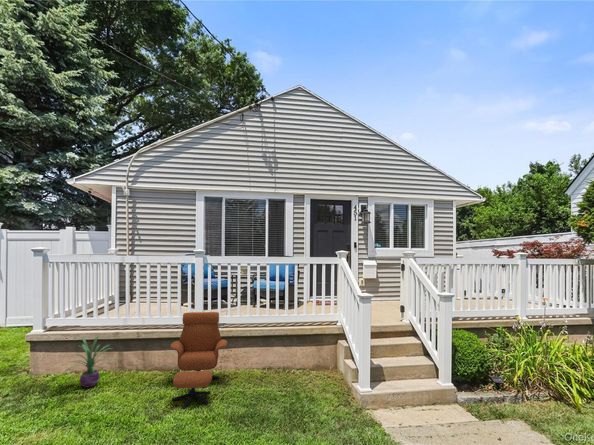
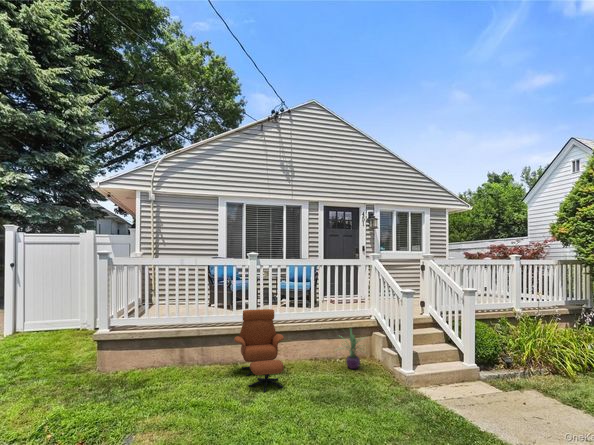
decorative plant: present [68,337,107,388] -> present [346,329,360,369]

